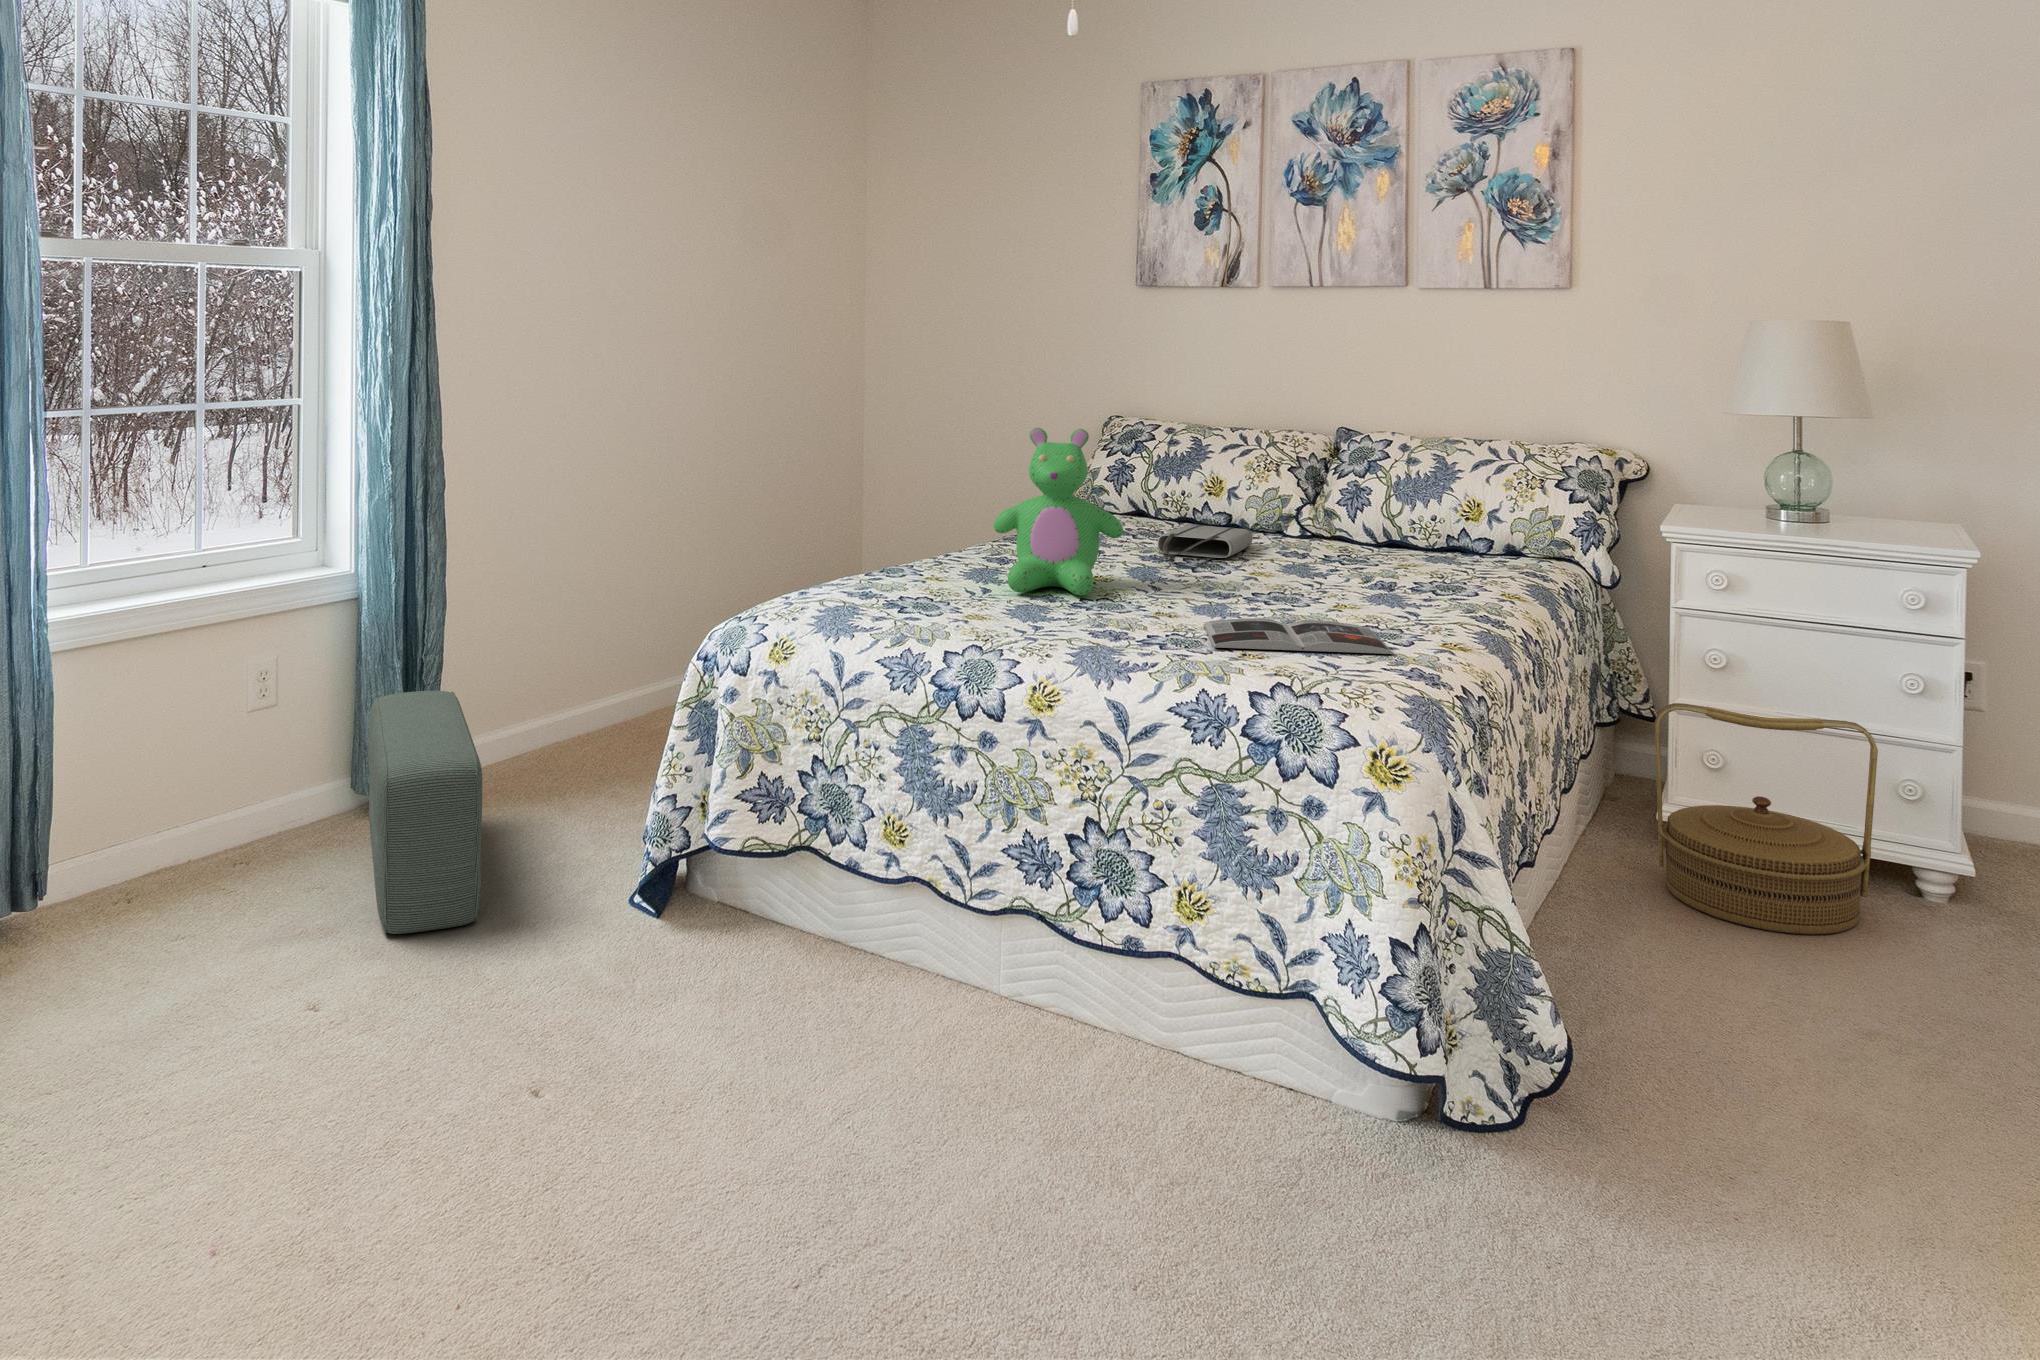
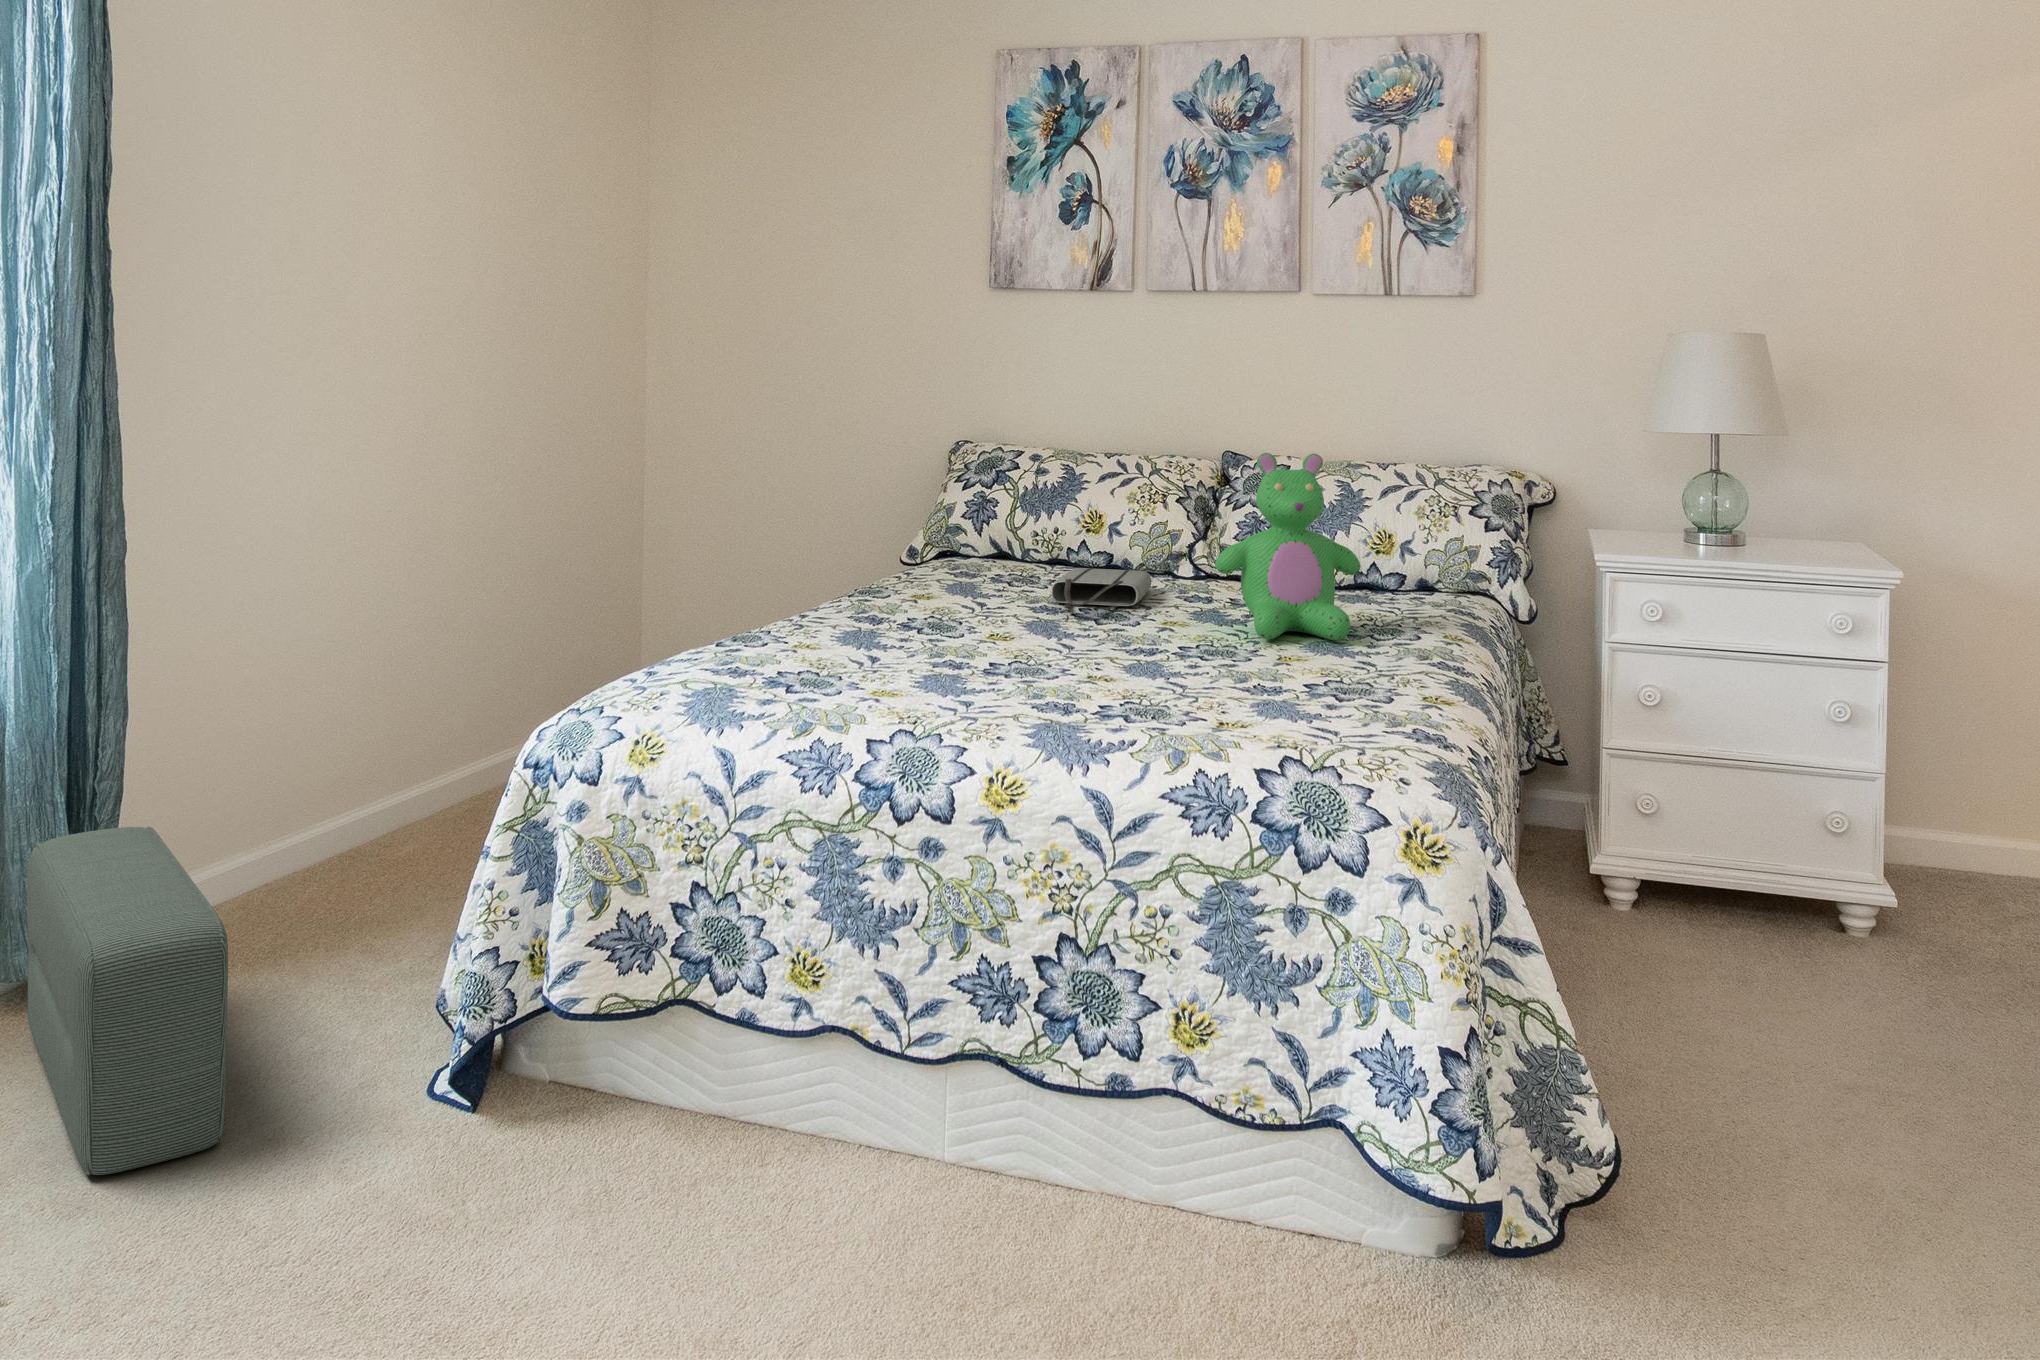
teddy bear: present [994,428,1123,596] -> present [1215,453,1361,640]
magazine: present [1204,618,1394,654] -> none [1156,678,1384,717]
woven basket: present [1655,703,1878,935] -> none [1599,747,1819,988]

